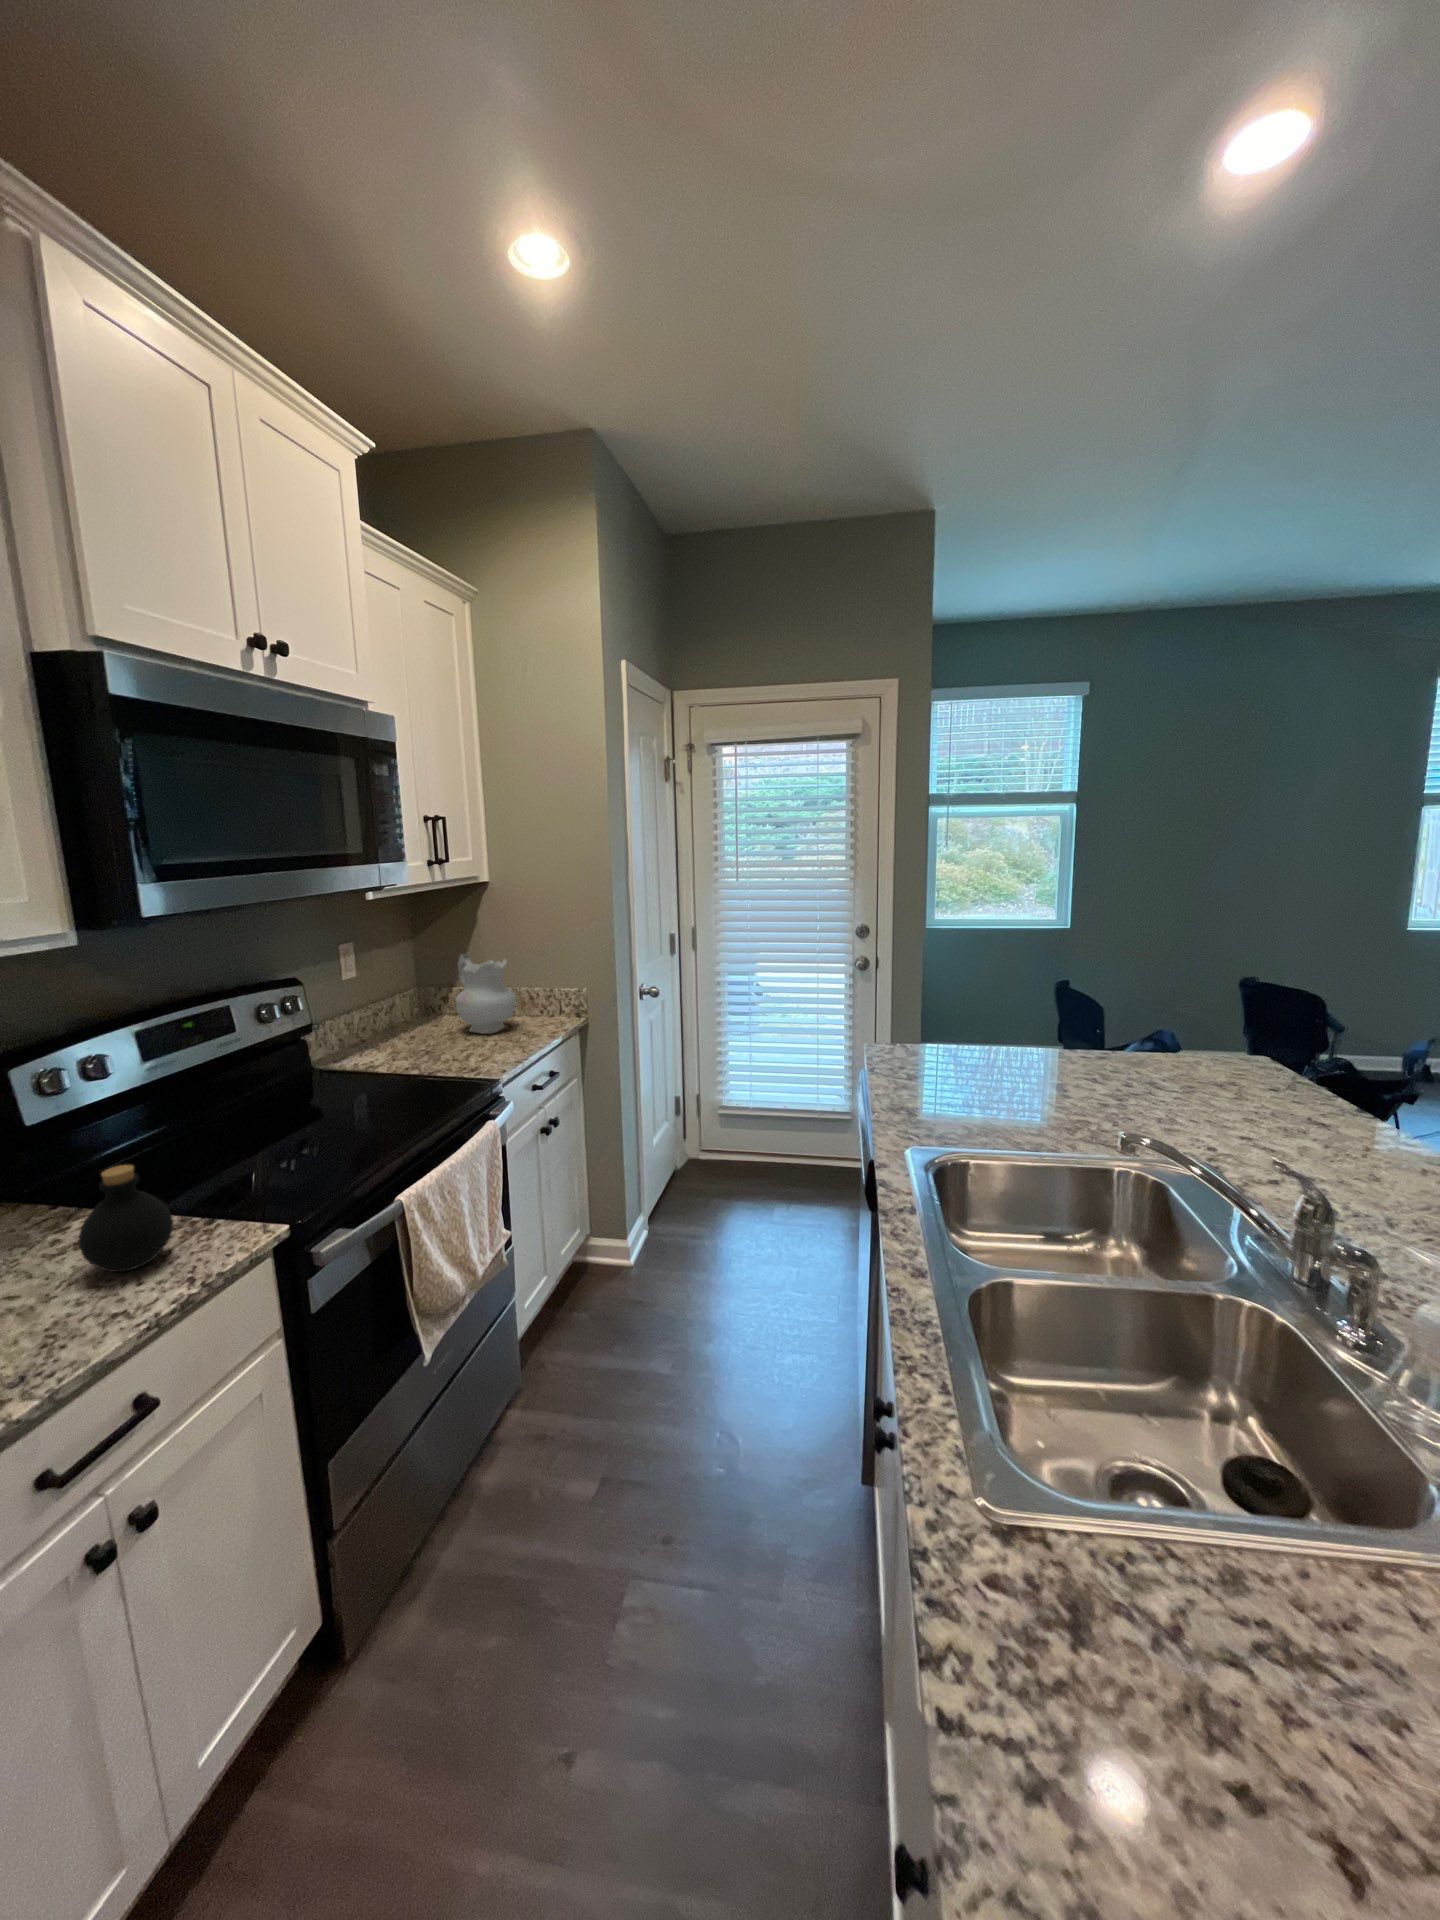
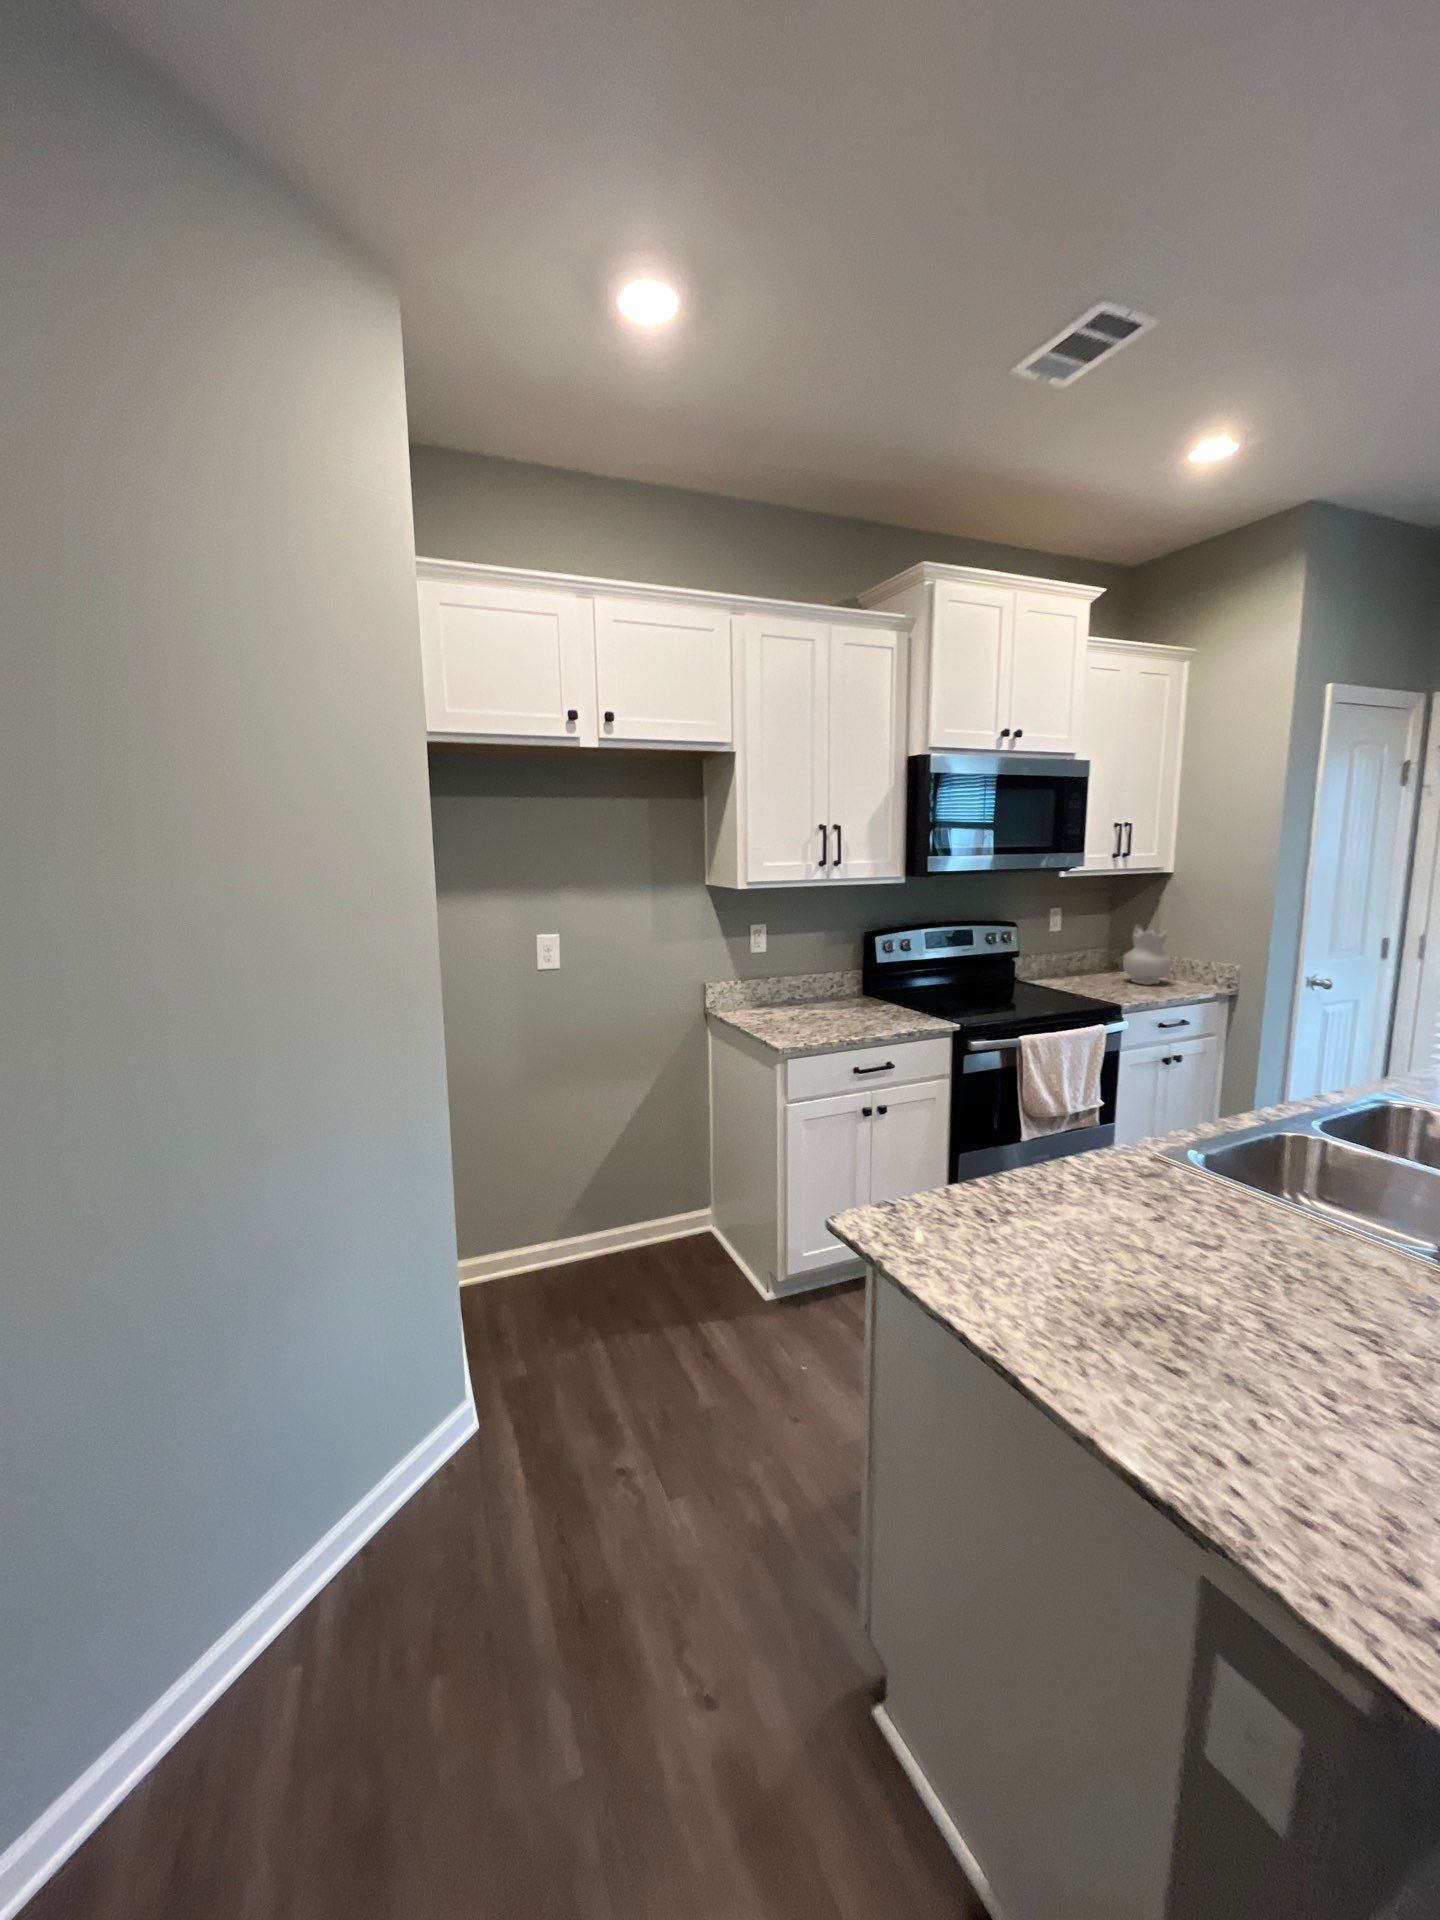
bottle: present [79,1165,173,1272] -> none [884,976,915,1018]

